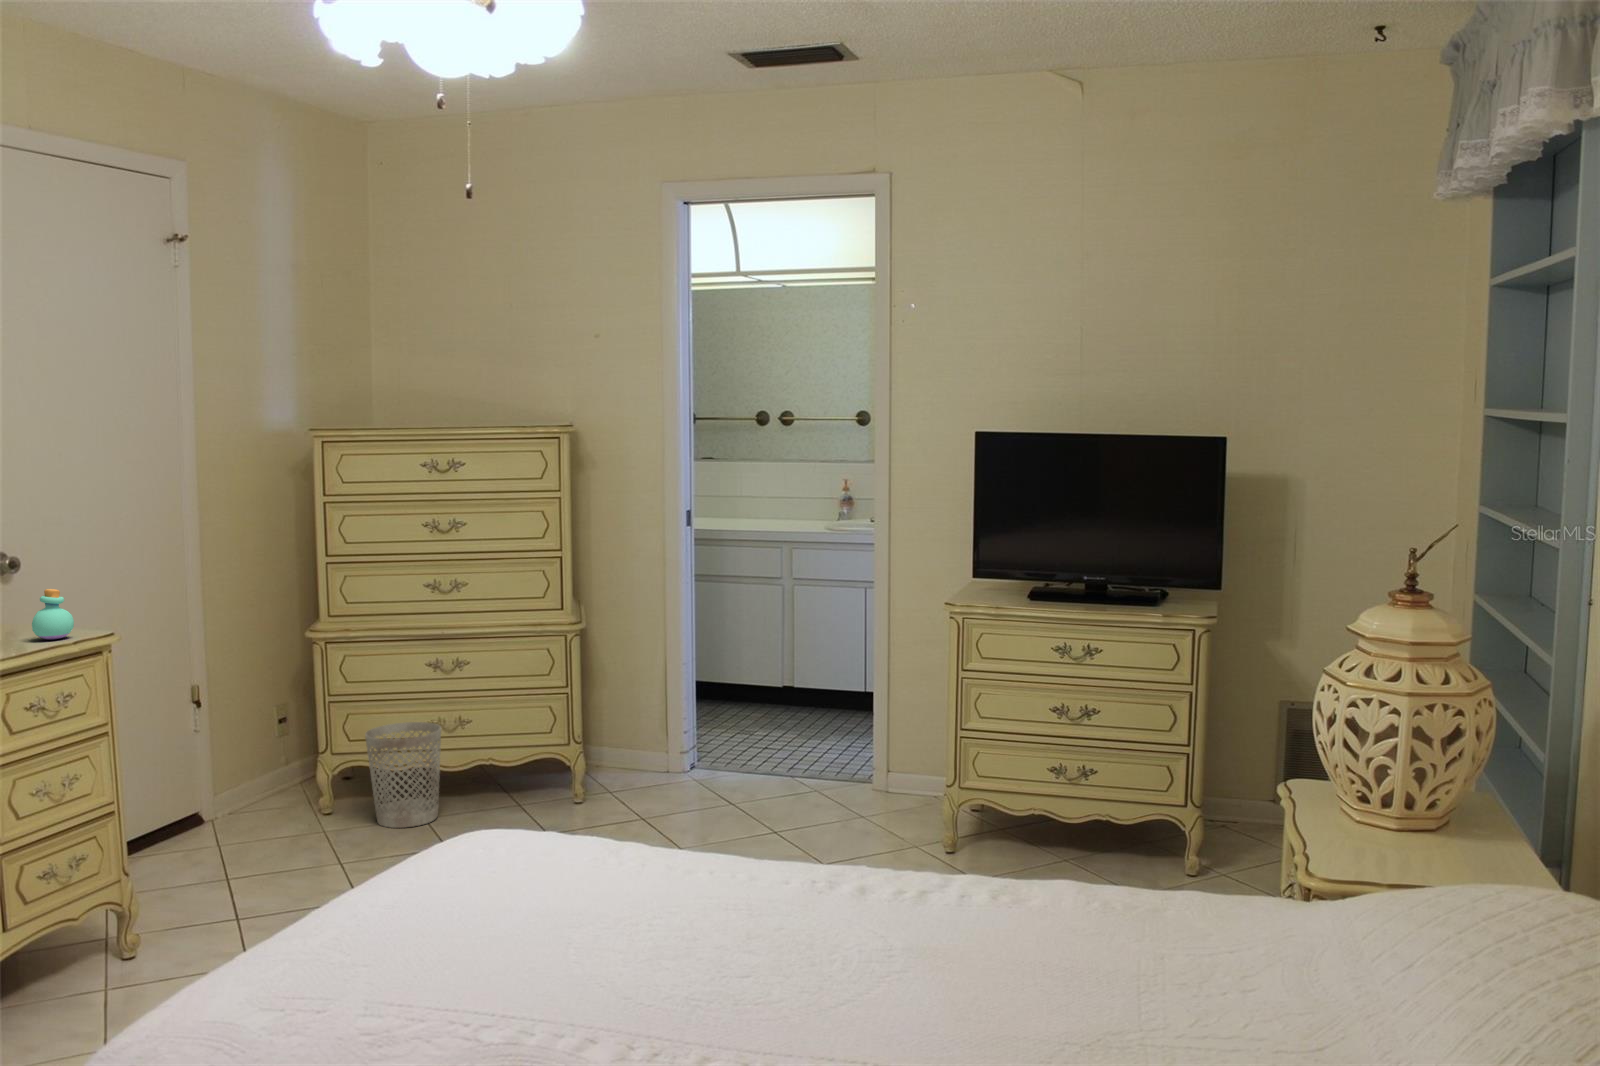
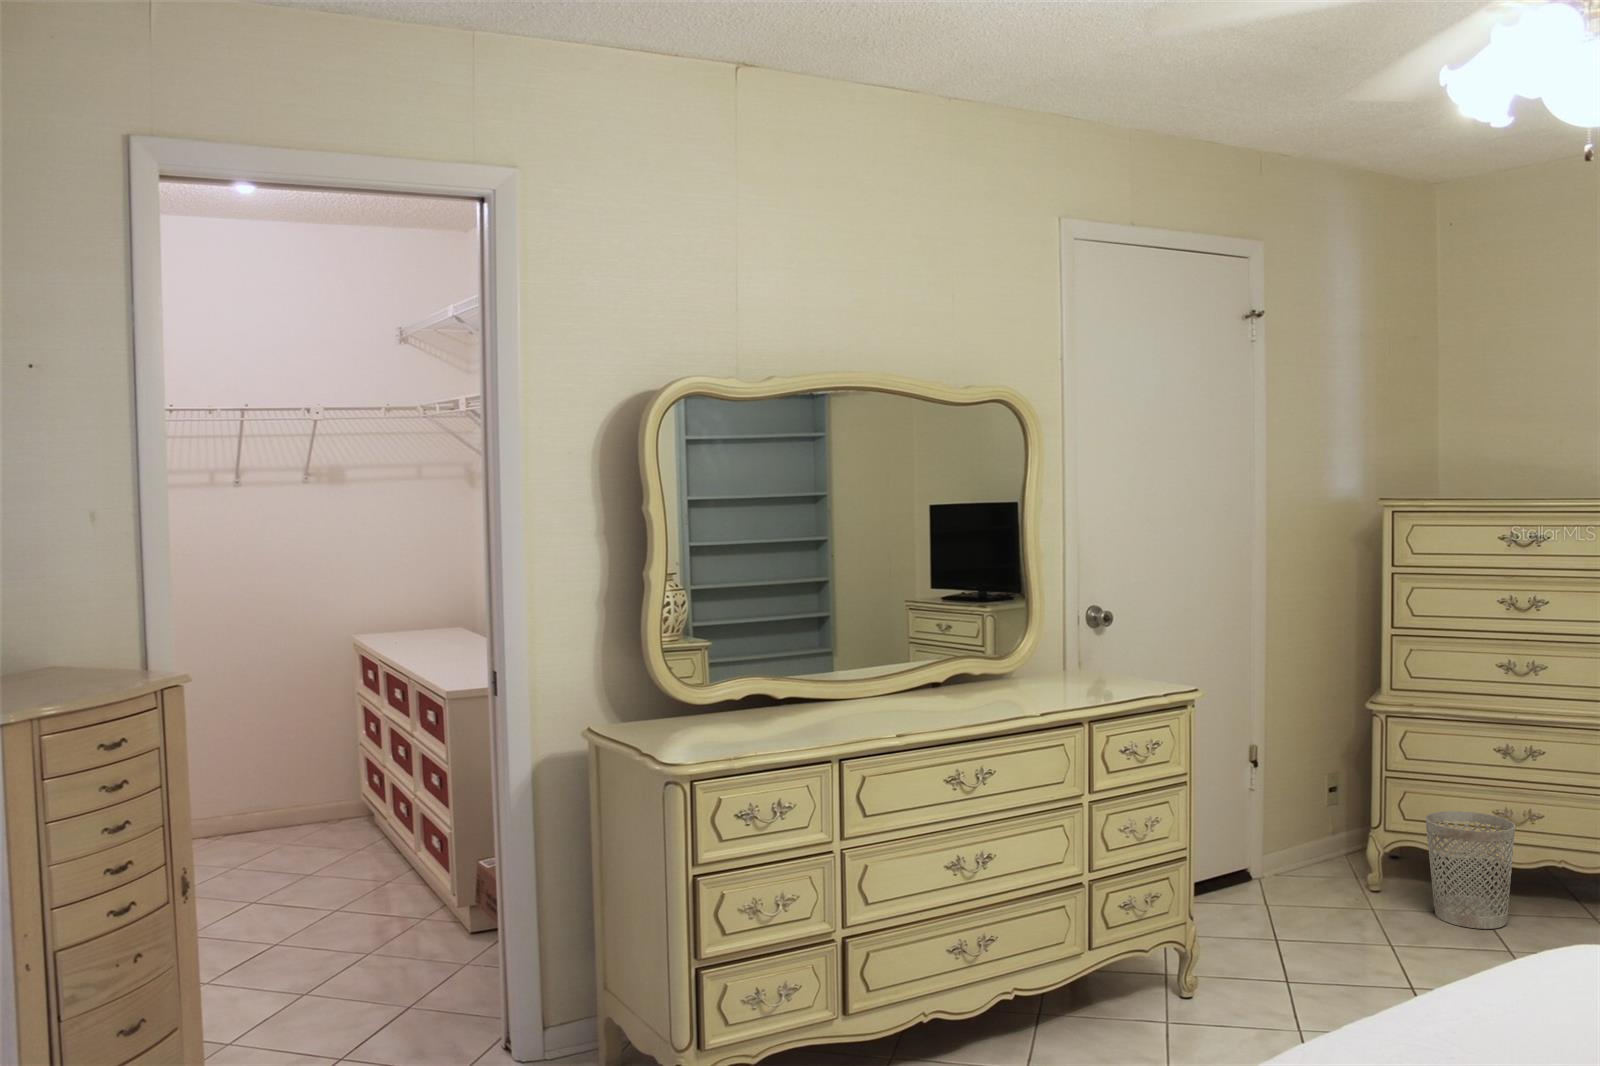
perfume bottle: present [32,589,74,639] -> none [1125,643,1160,689]

